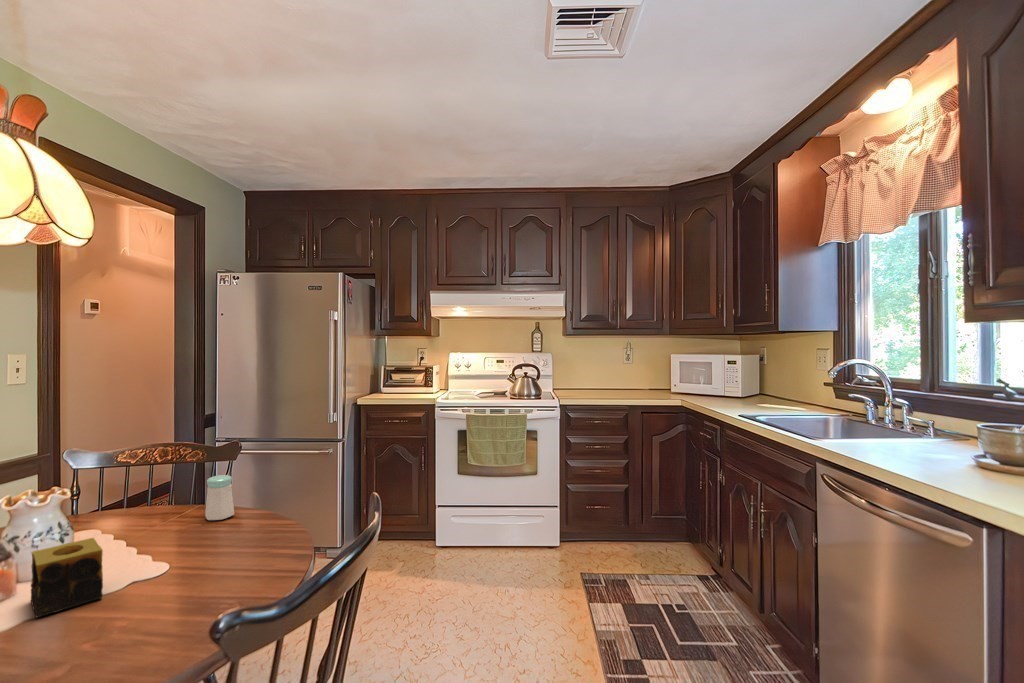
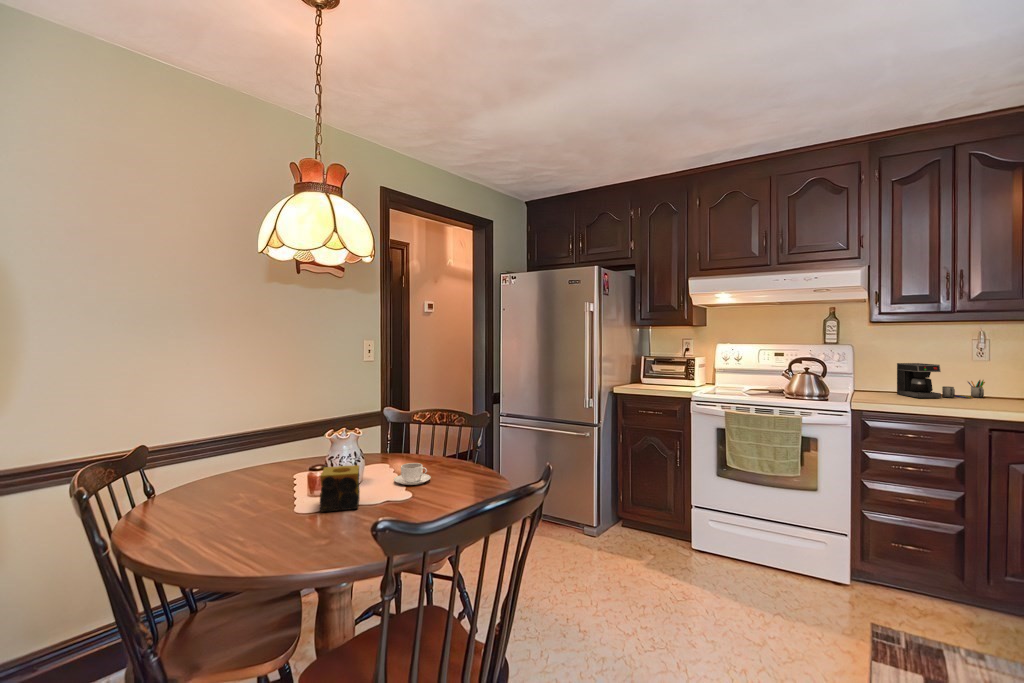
coffee maker: none [583,366,633,393] -> present [897,363,985,398]
salt shaker: present [205,475,234,520] -> none [449,436,468,472]
coffee cup: none [134,518,190,550] -> present [394,463,431,485]

